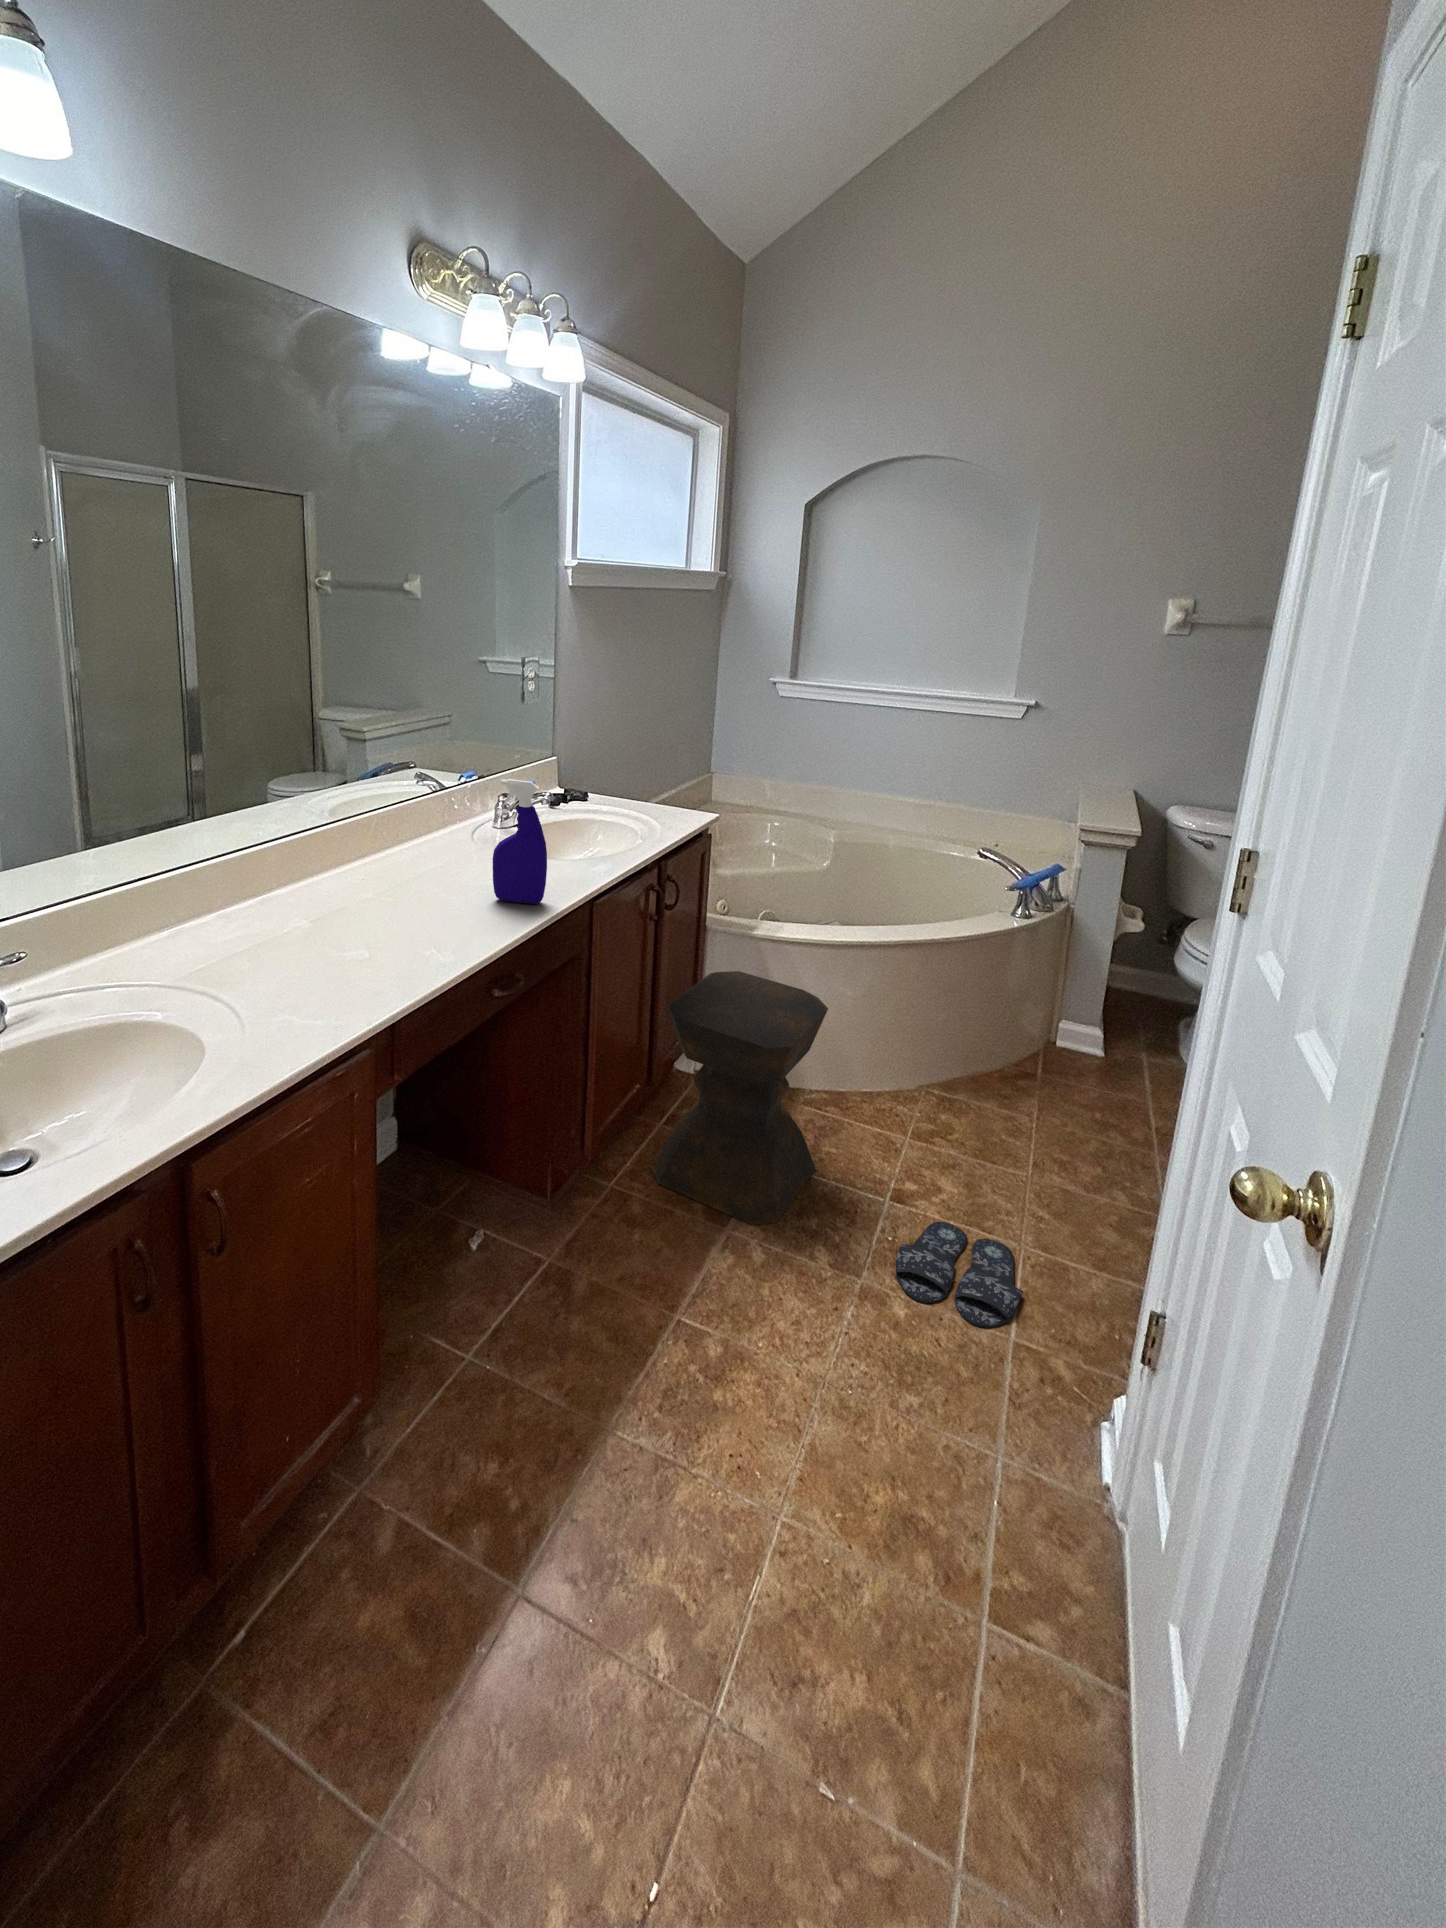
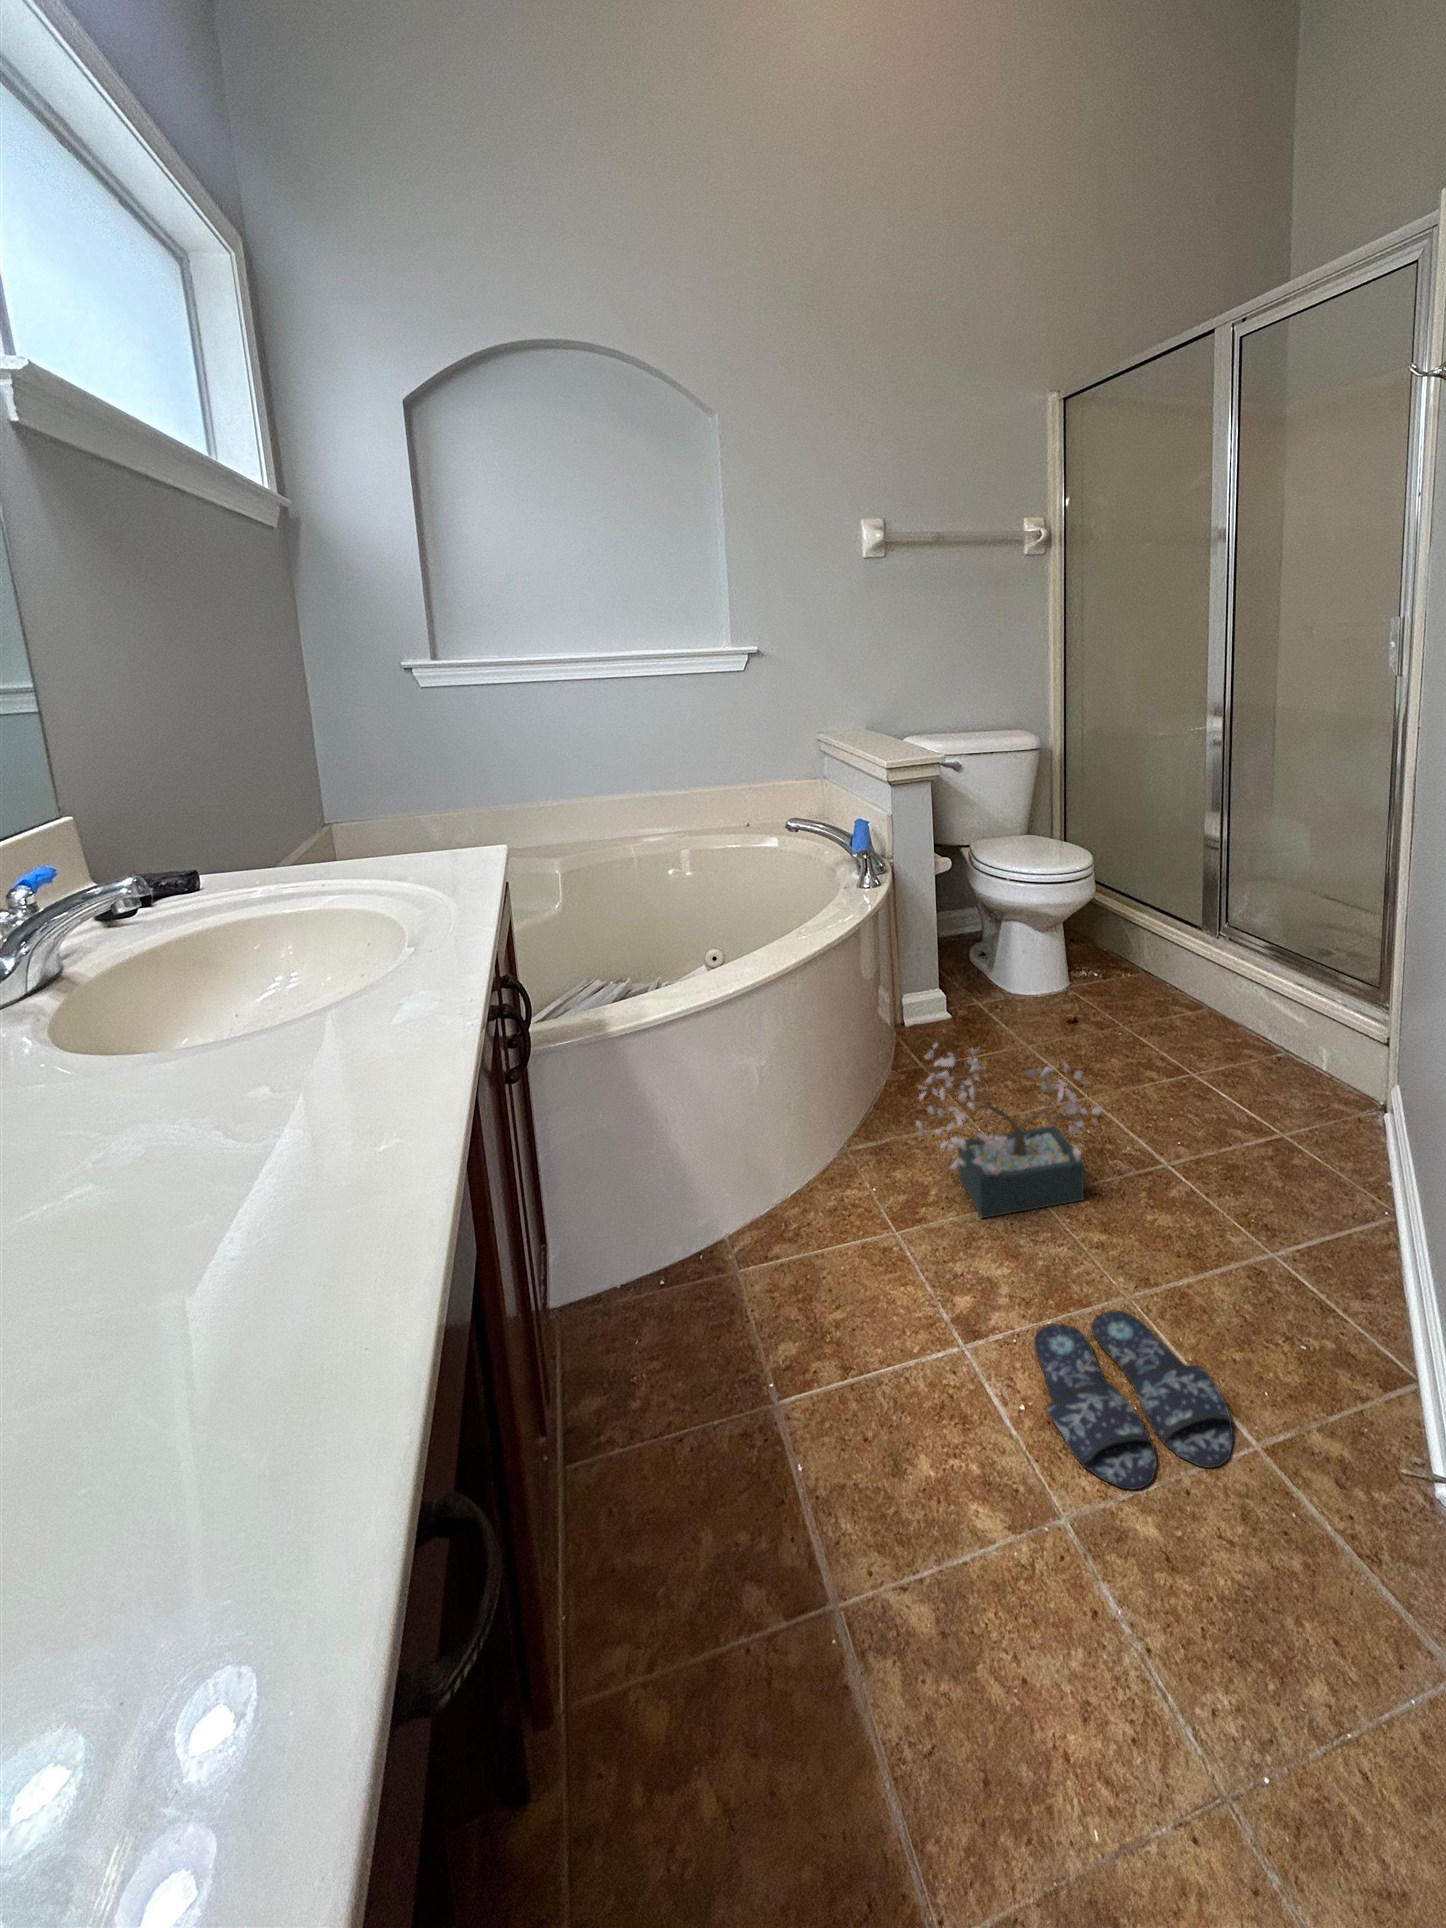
spray bottle: present [493,779,547,904] -> none [100,811,352,1247]
stool: present [651,971,828,1225] -> none [588,1092,881,1605]
decorative plant: none [950,1034,1103,1195] -> present [916,1043,1102,1218]

